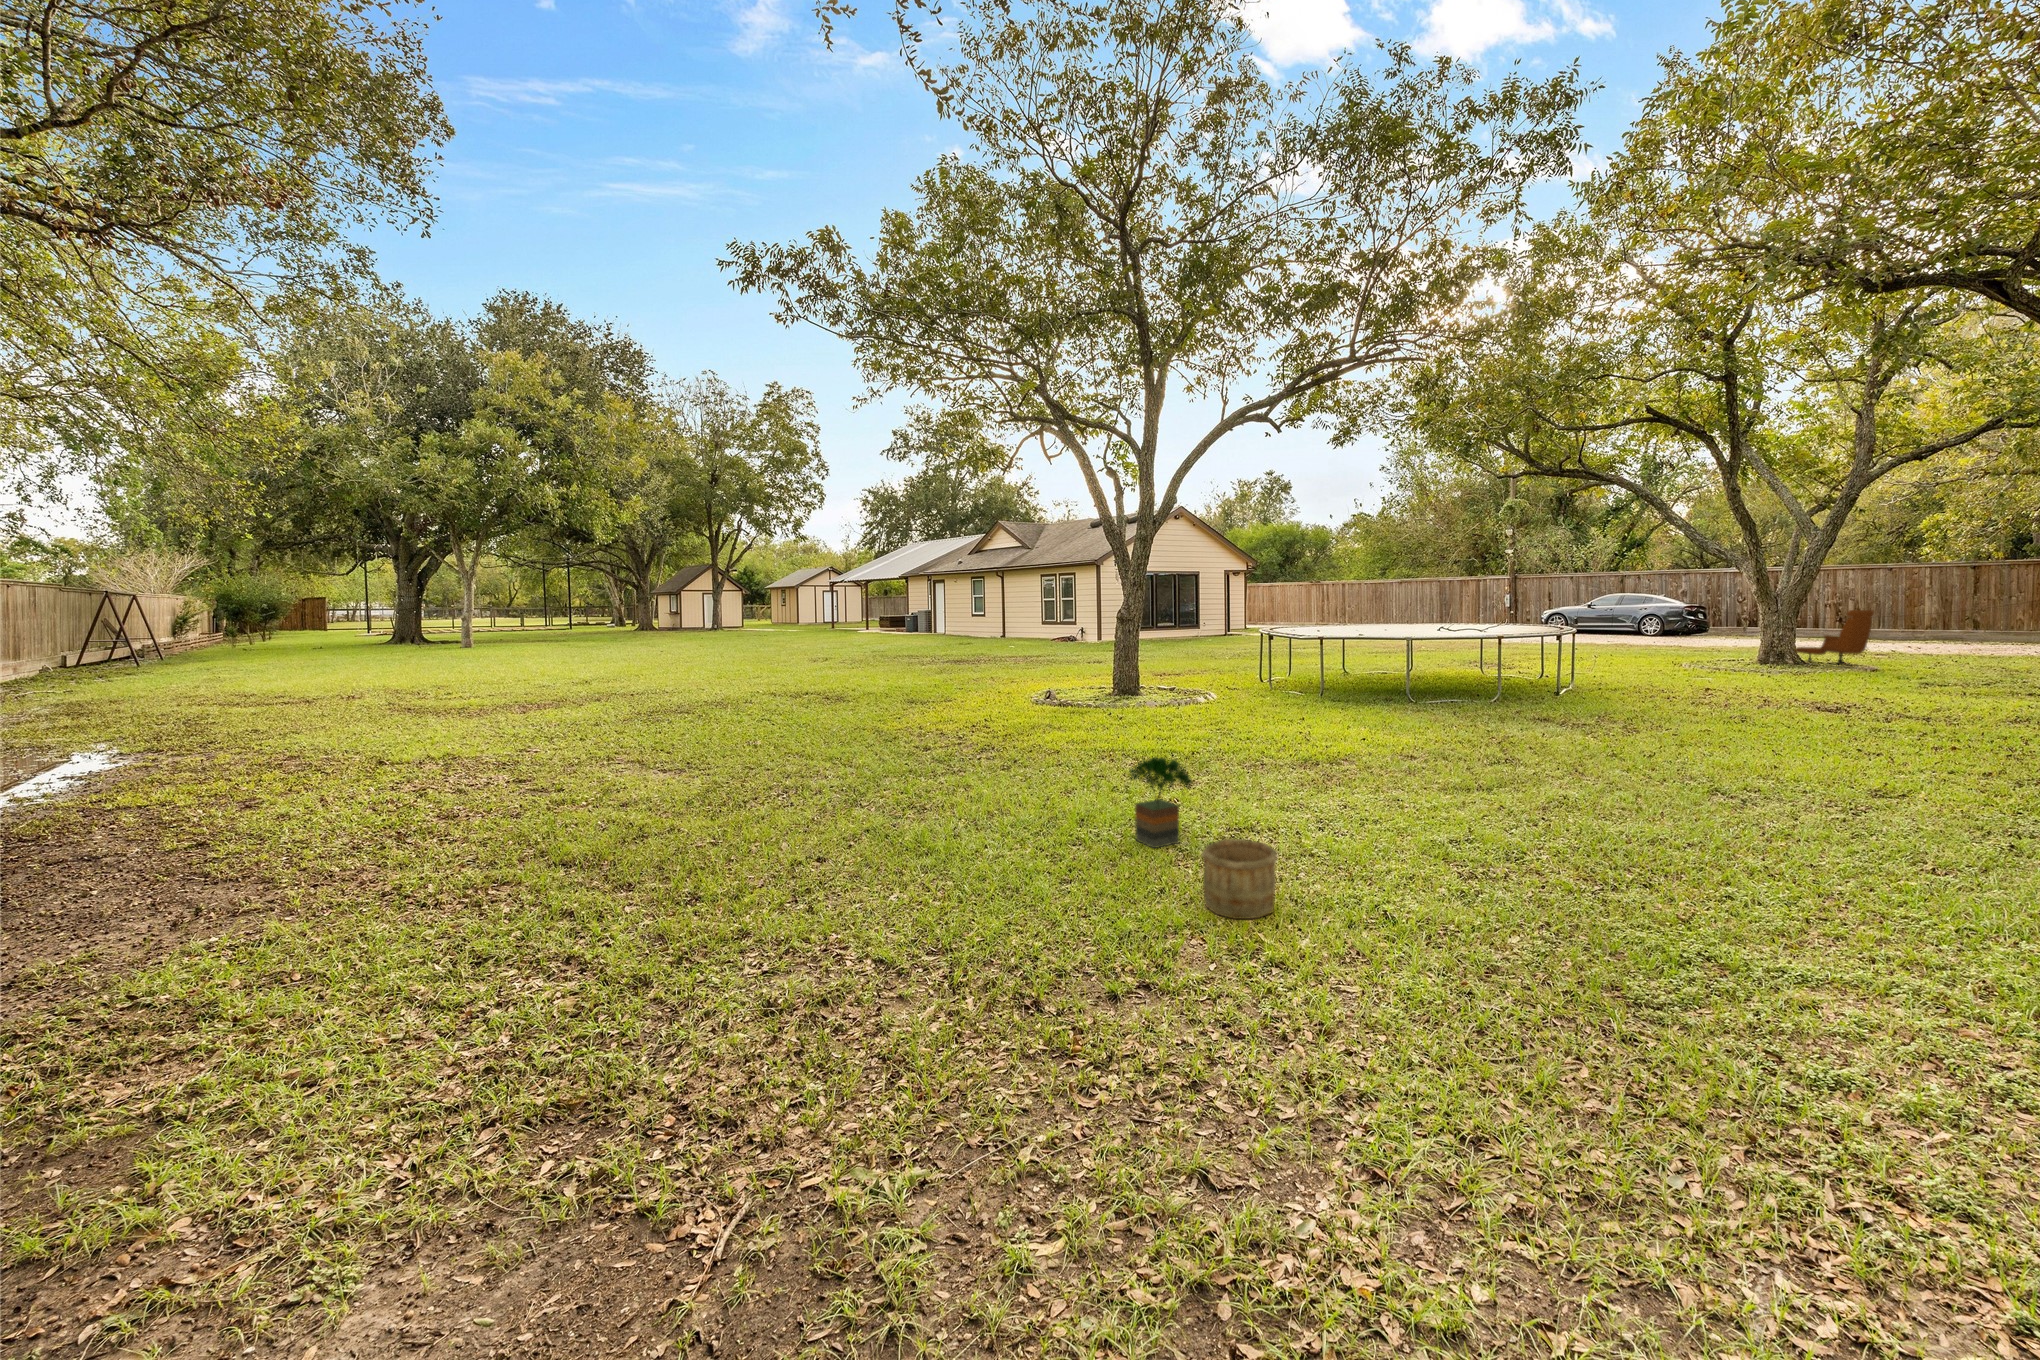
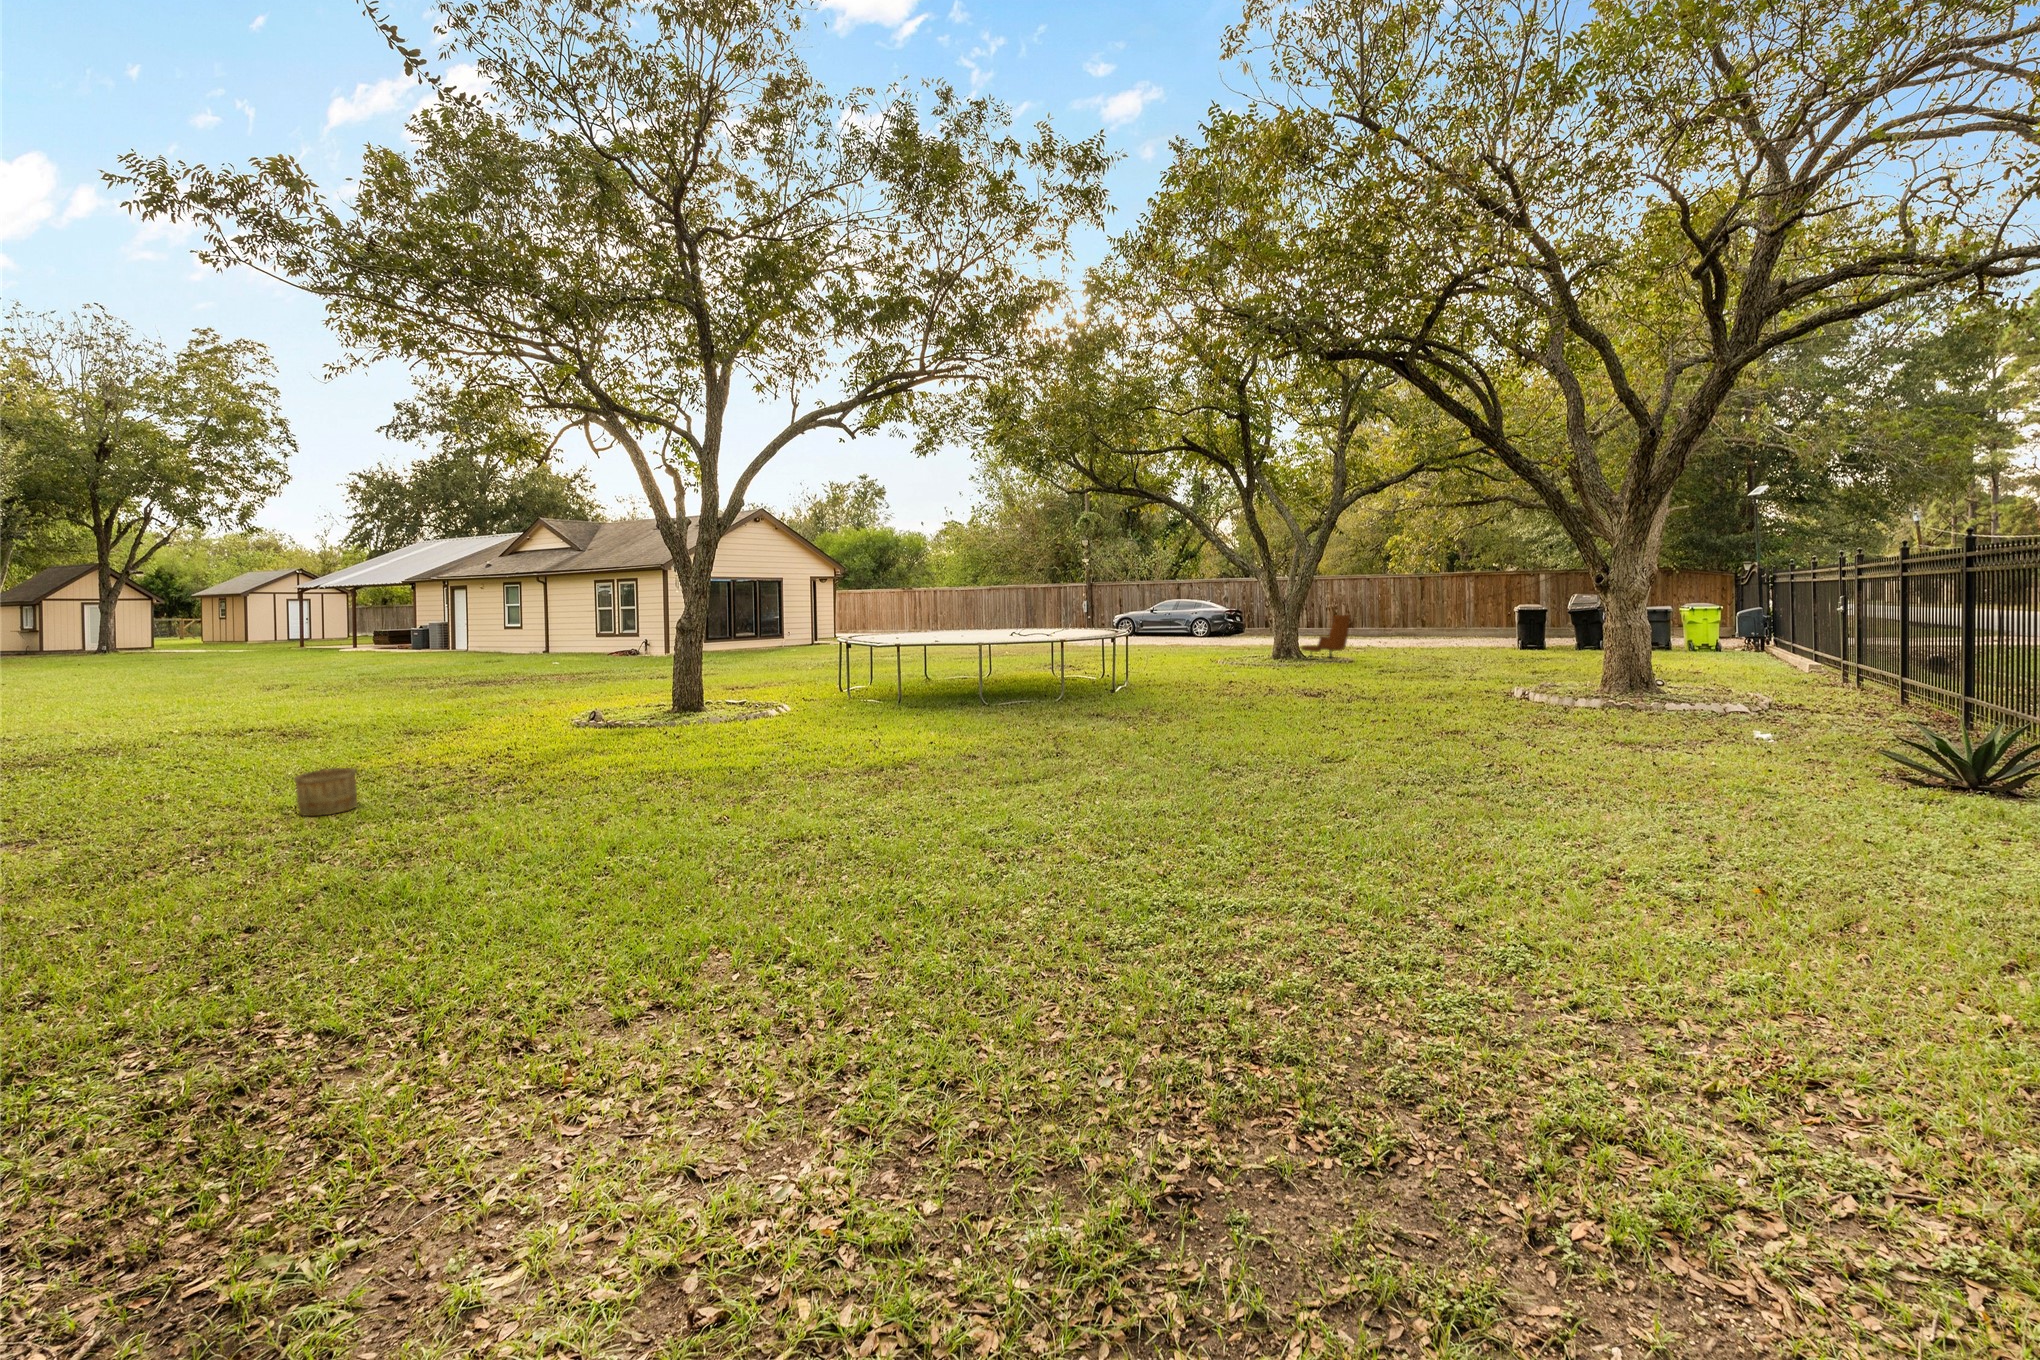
potted tree: present [1130,757,1192,848] -> none [667,776,741,873]
wooden bucket: present [1202,839,1277,919] -> present [294,768,357,816]

